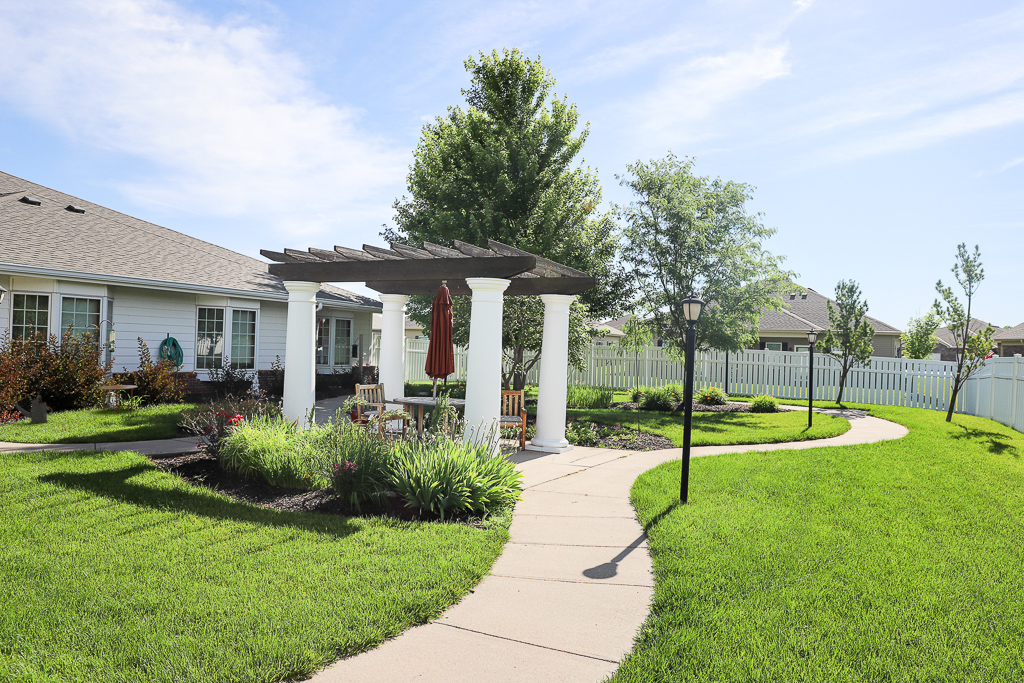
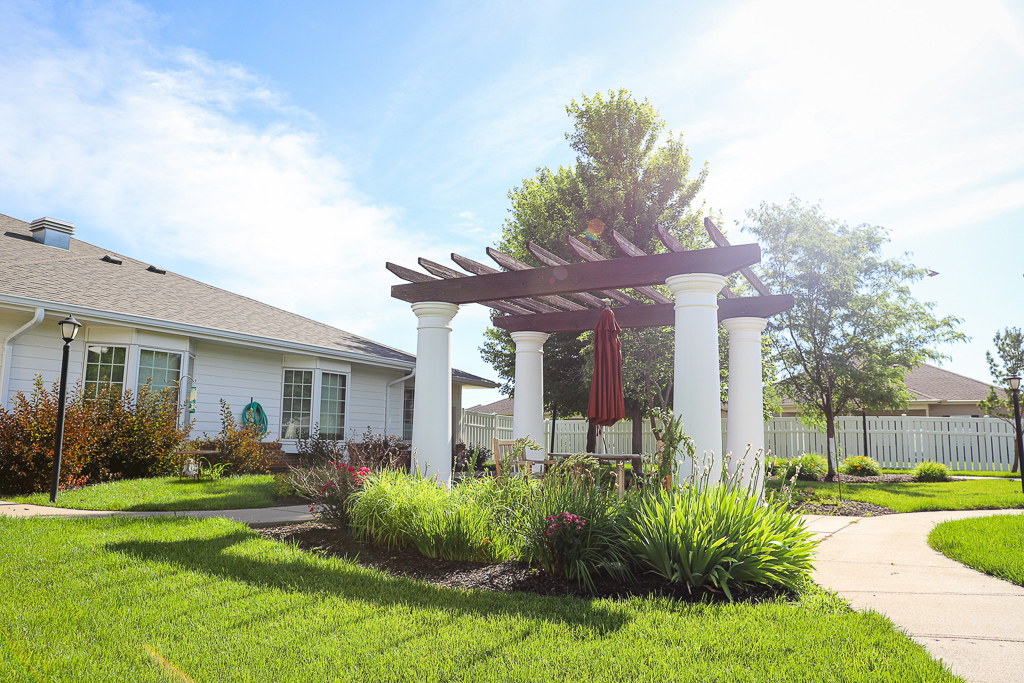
watering can: present [11,395,48,423] -> none [78,457,124,491]

